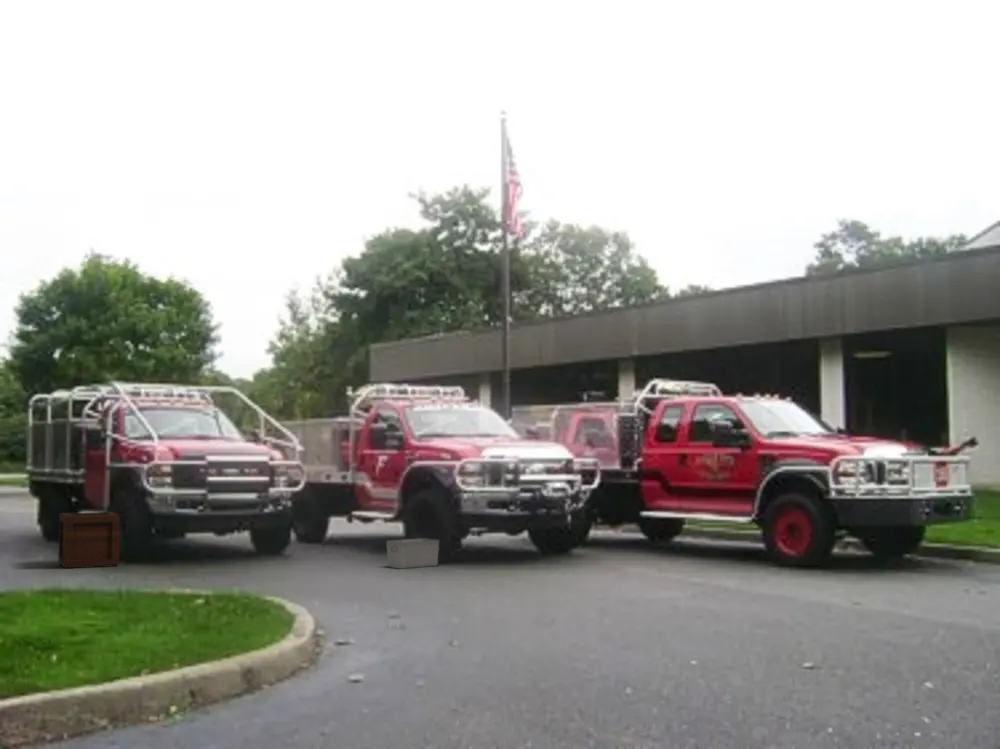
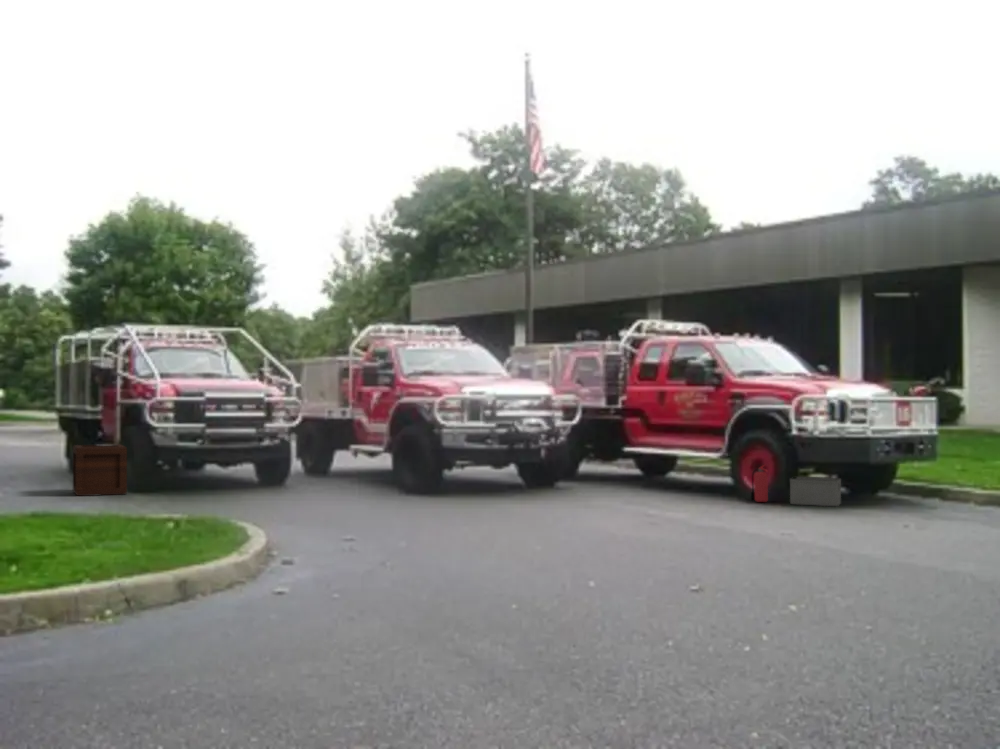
fire extinguisher: none [786,529,805,569] -> present [751,465,768,502]
storage bin: present [387,538,439,569] -> present [790,477,841,506]

